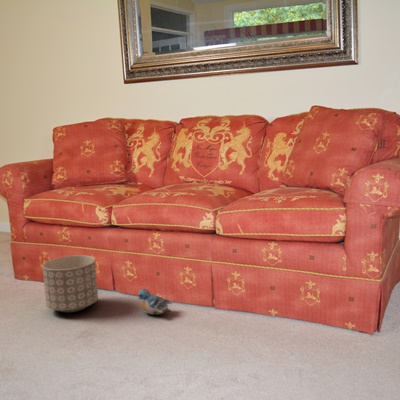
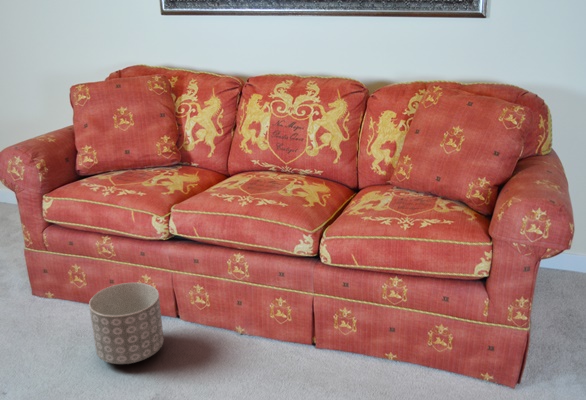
plush toy: present [138,289,172,315] -> none [219,331,265,364]

